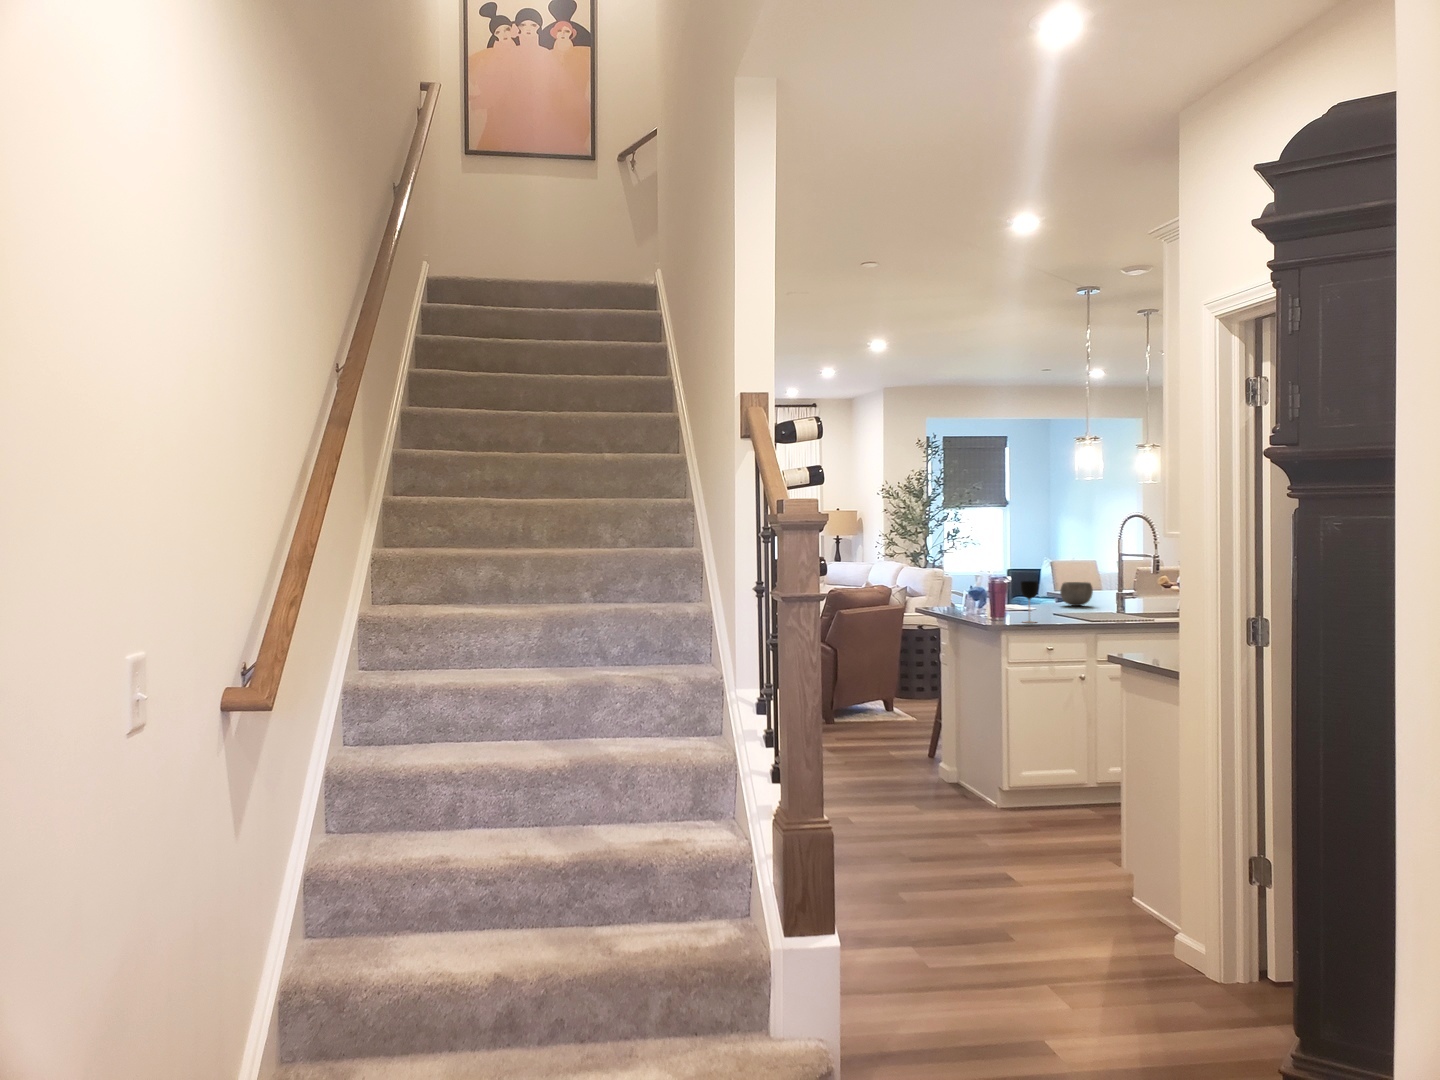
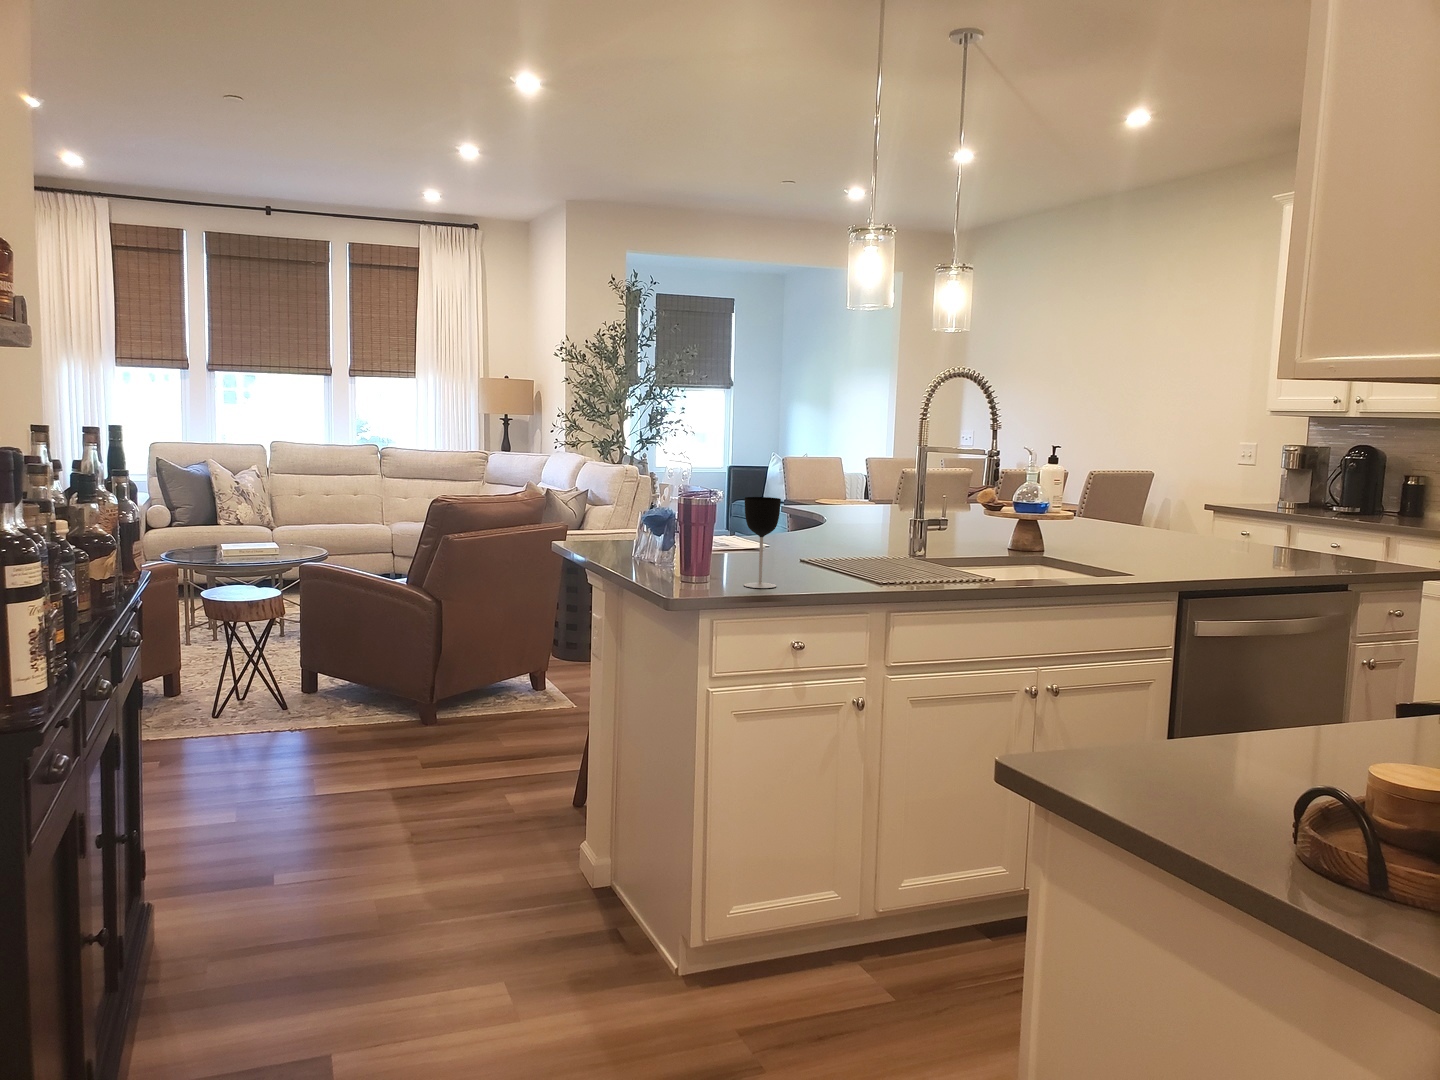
ceramic bowl: present [1060,582,1093,606] -> none [813,494,869,538]

